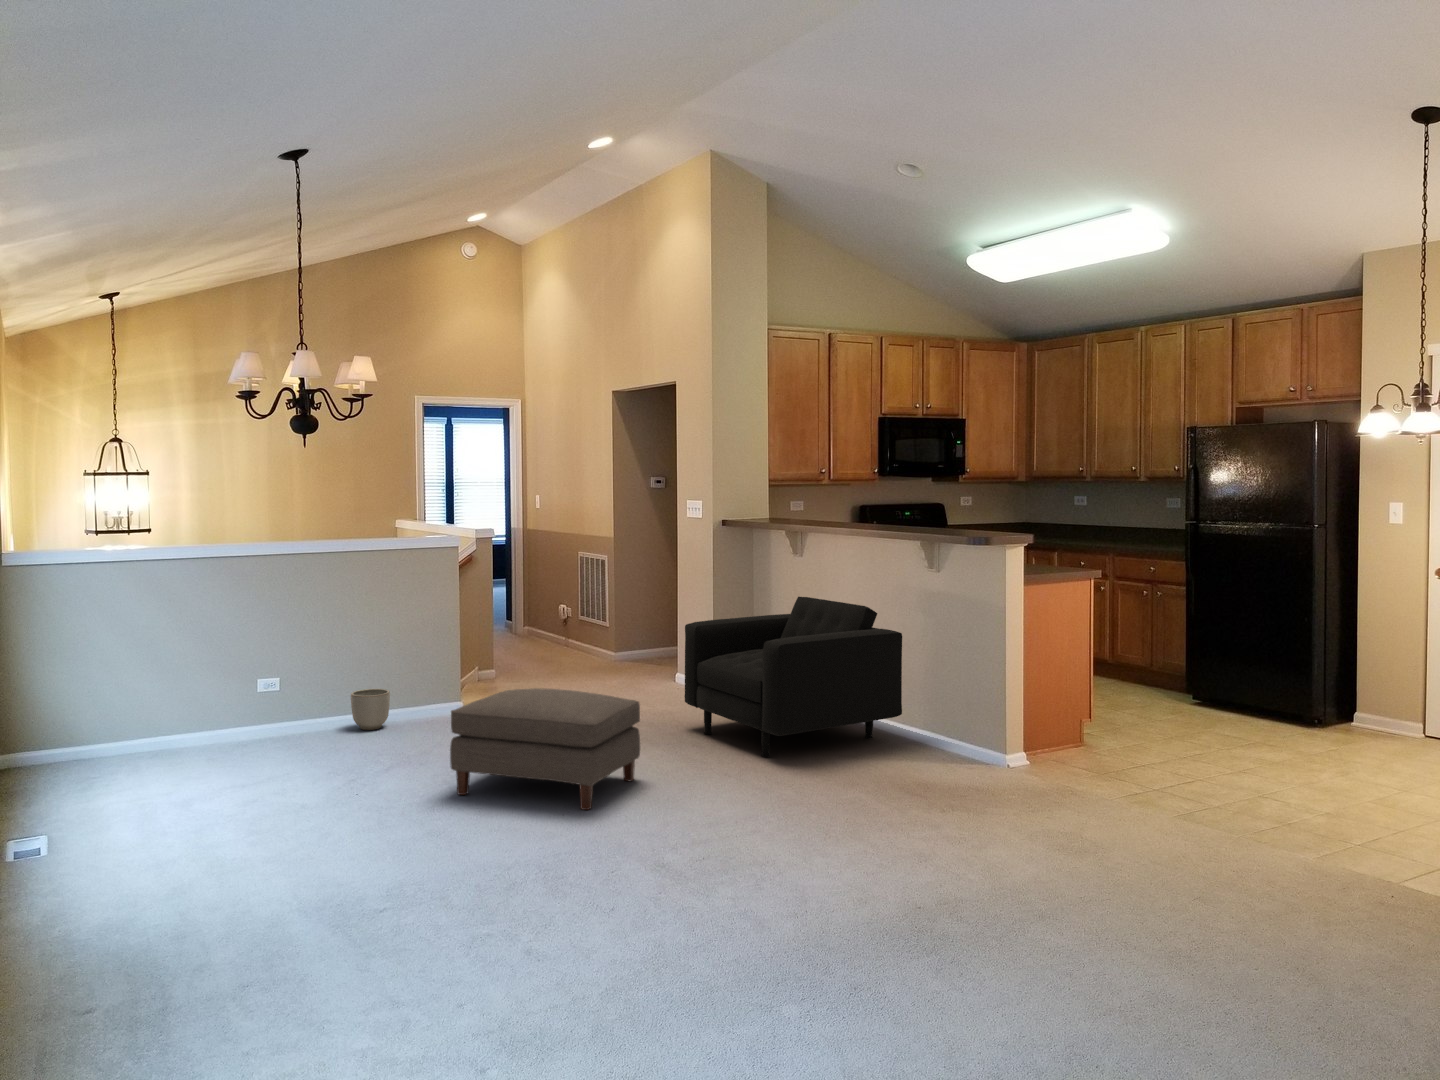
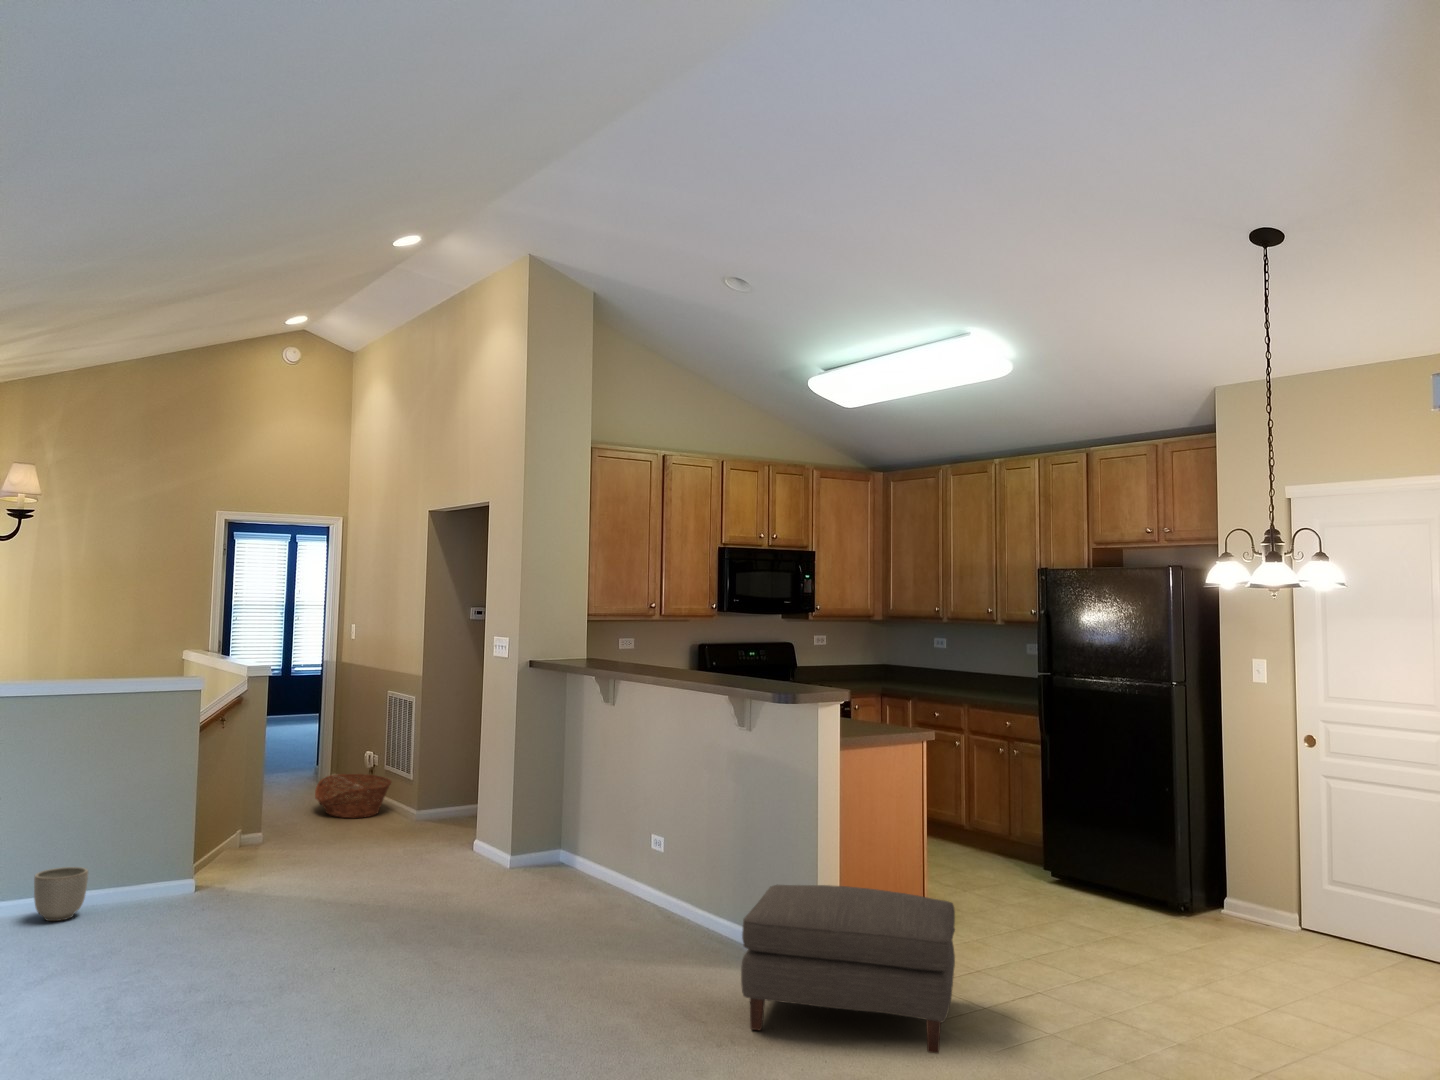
armchair: present [685,597,902,757] -> none [454,755,708,960]
basket: none [524,624,589,660] -> present [315,774,392,818]
ottoman: present [450,688,640,810] -> present [741,885,955,1053]

